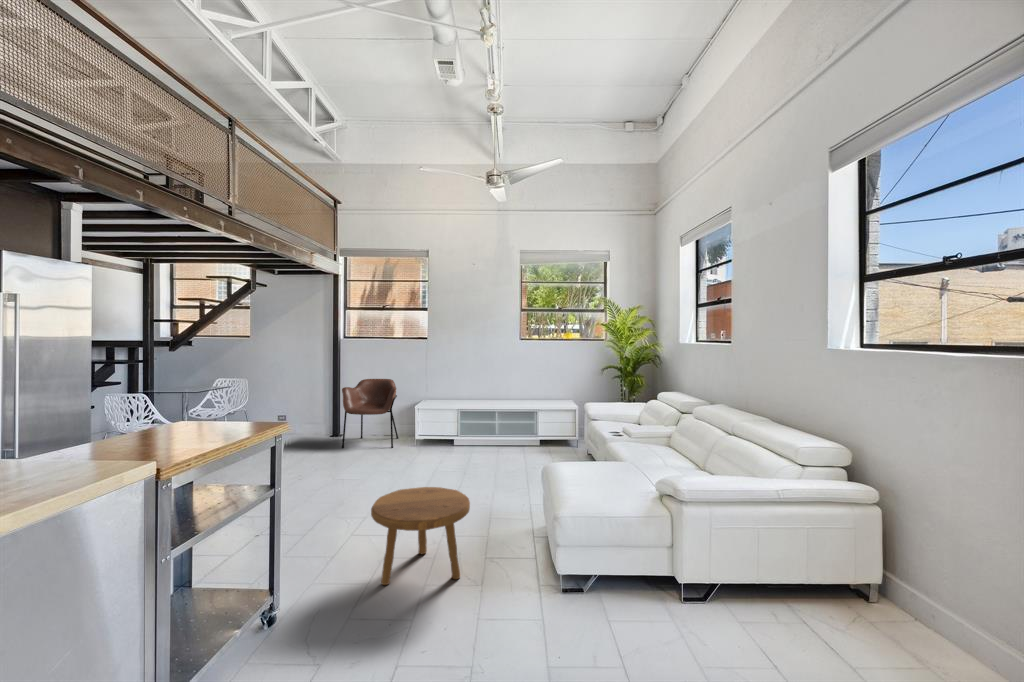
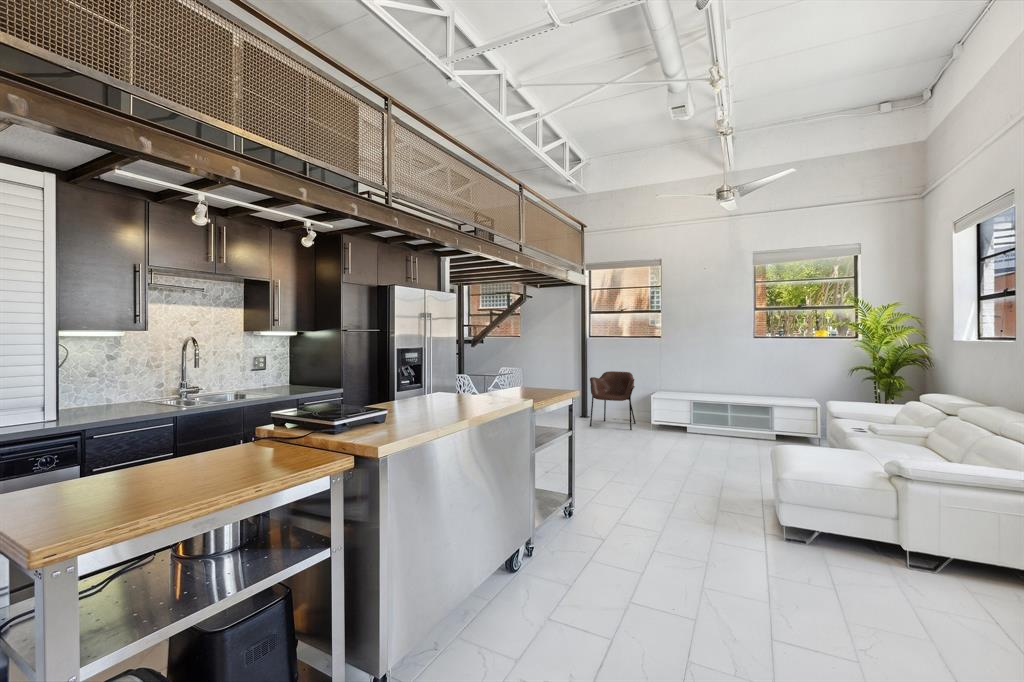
footstool: present [371,487,470,585] -> none [623,449,700,520]

